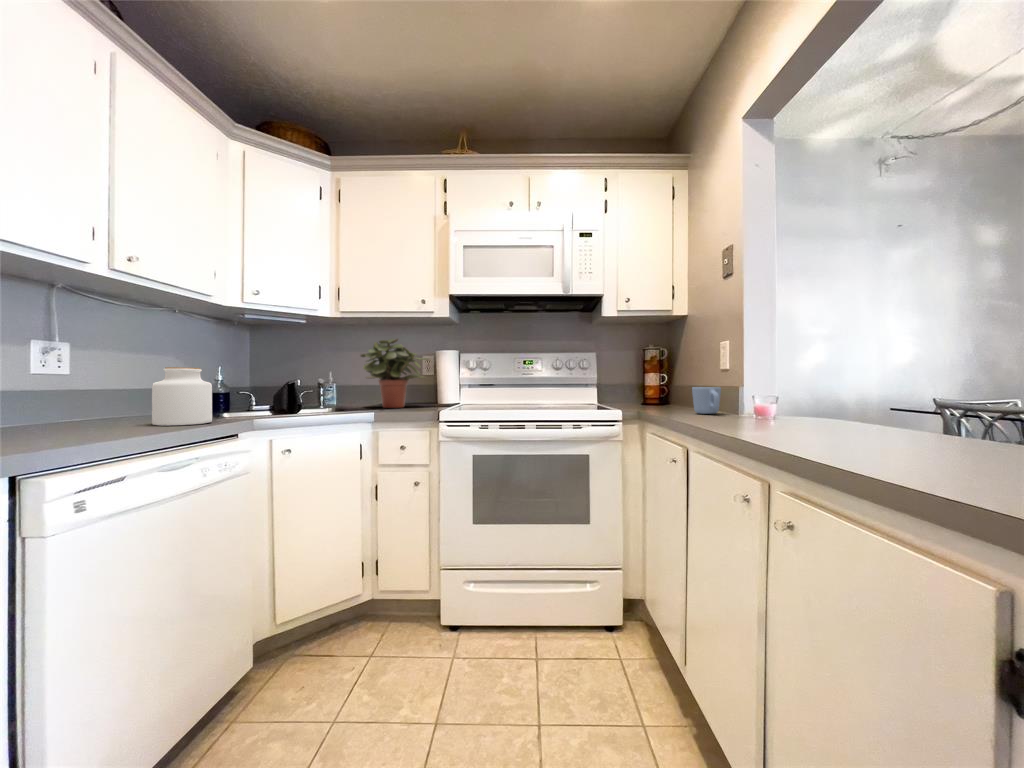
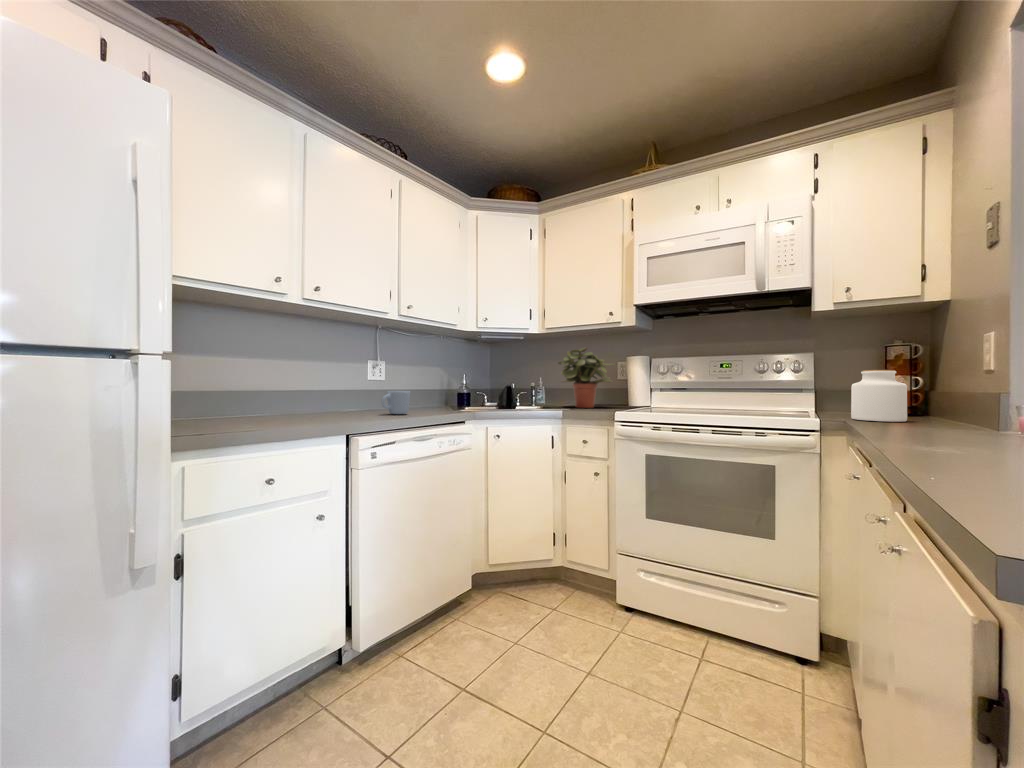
jar: present [152,367,212,426] -> present [851,370,907,422]
mug: present [692,387,721,414] -> present [382,391,410,414]

